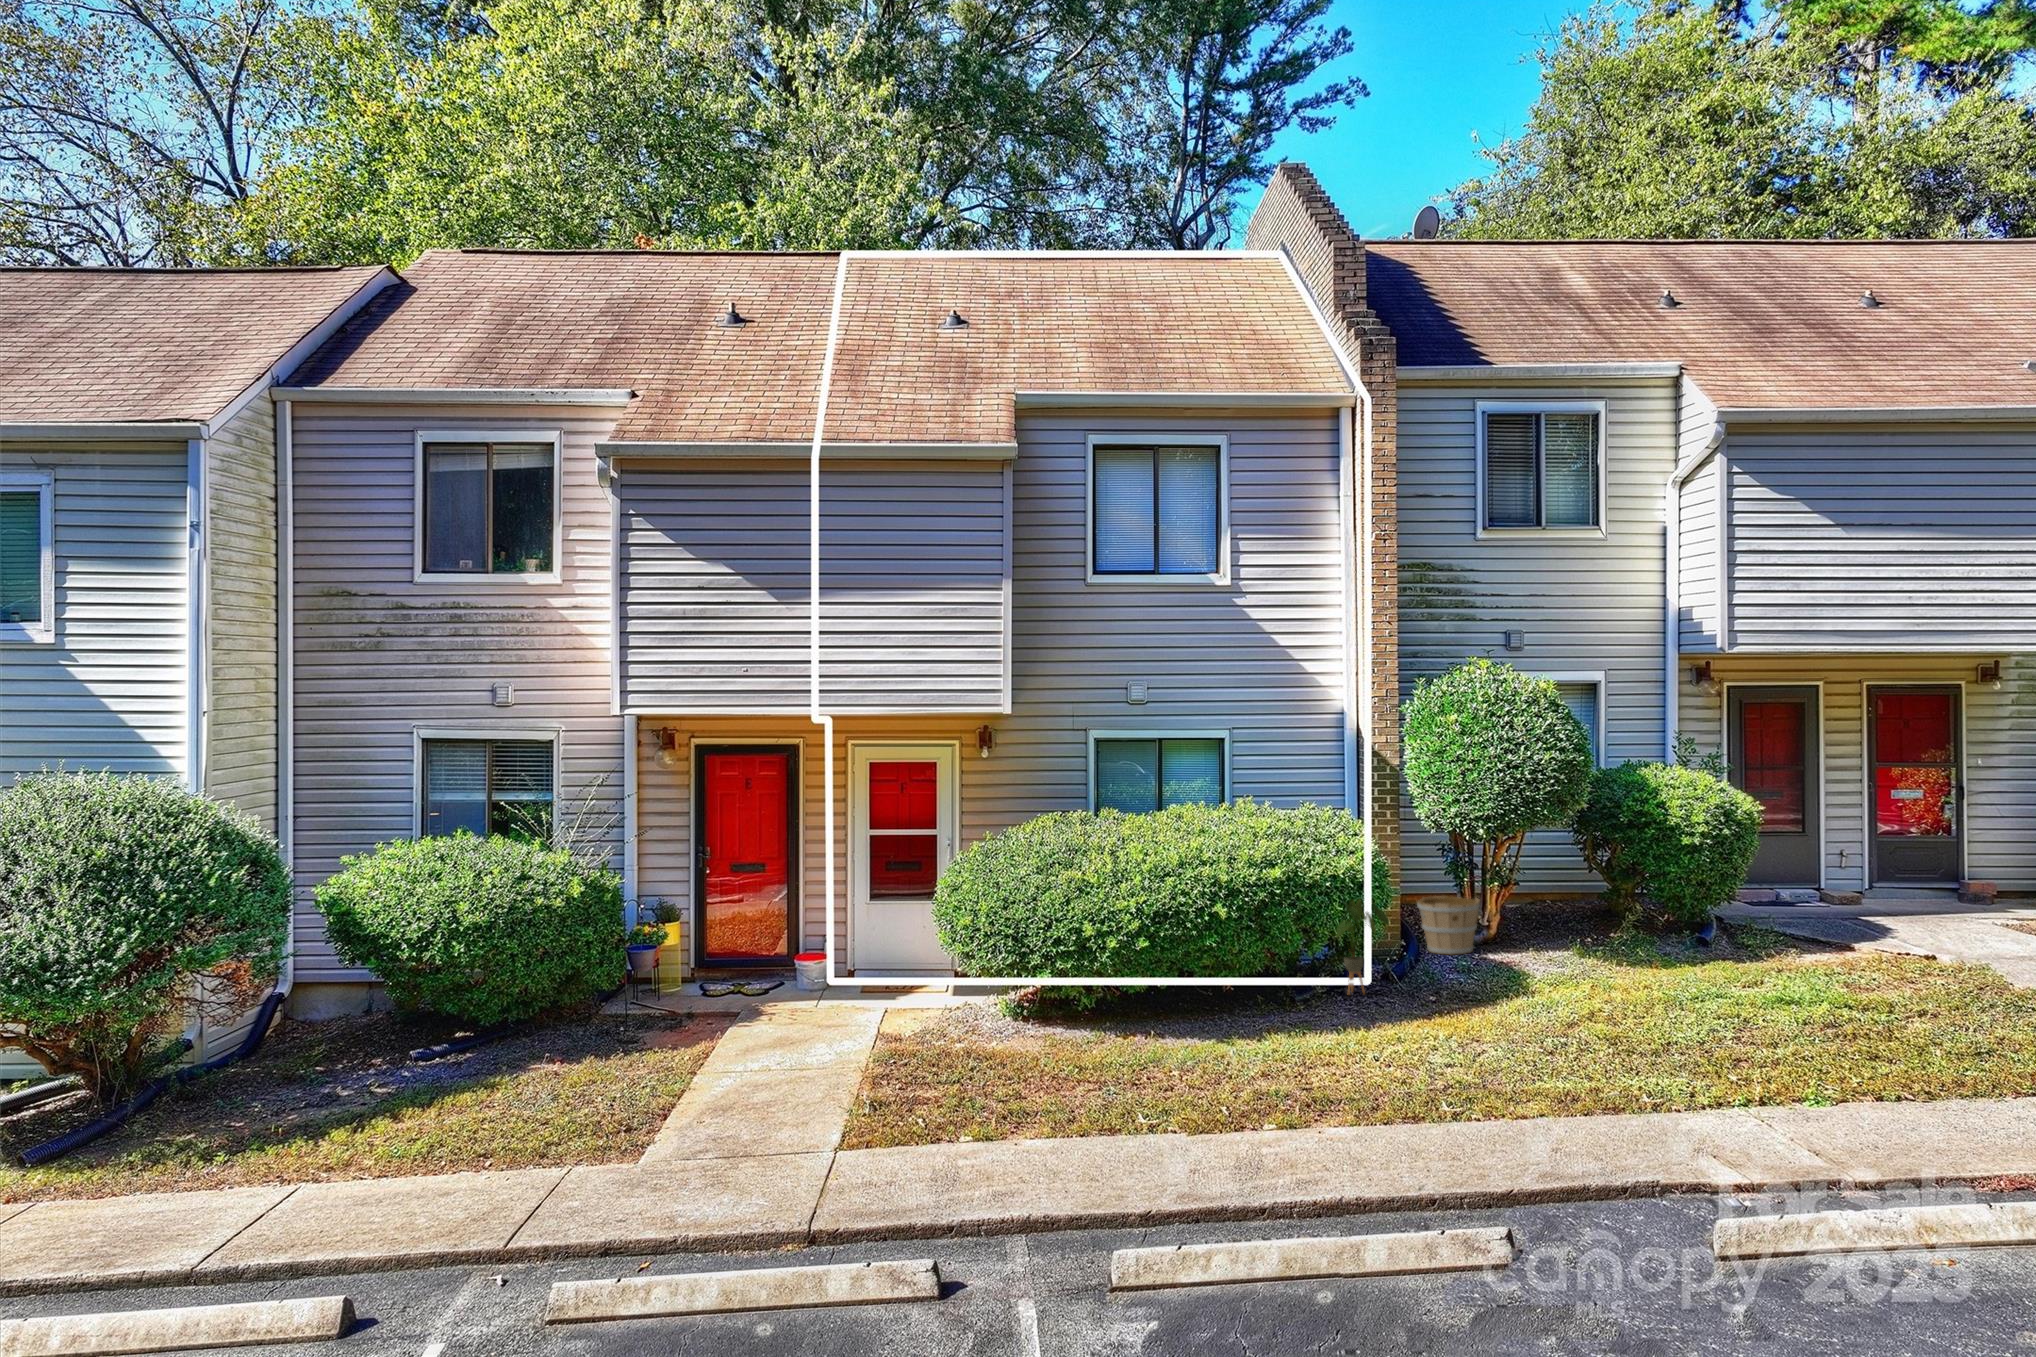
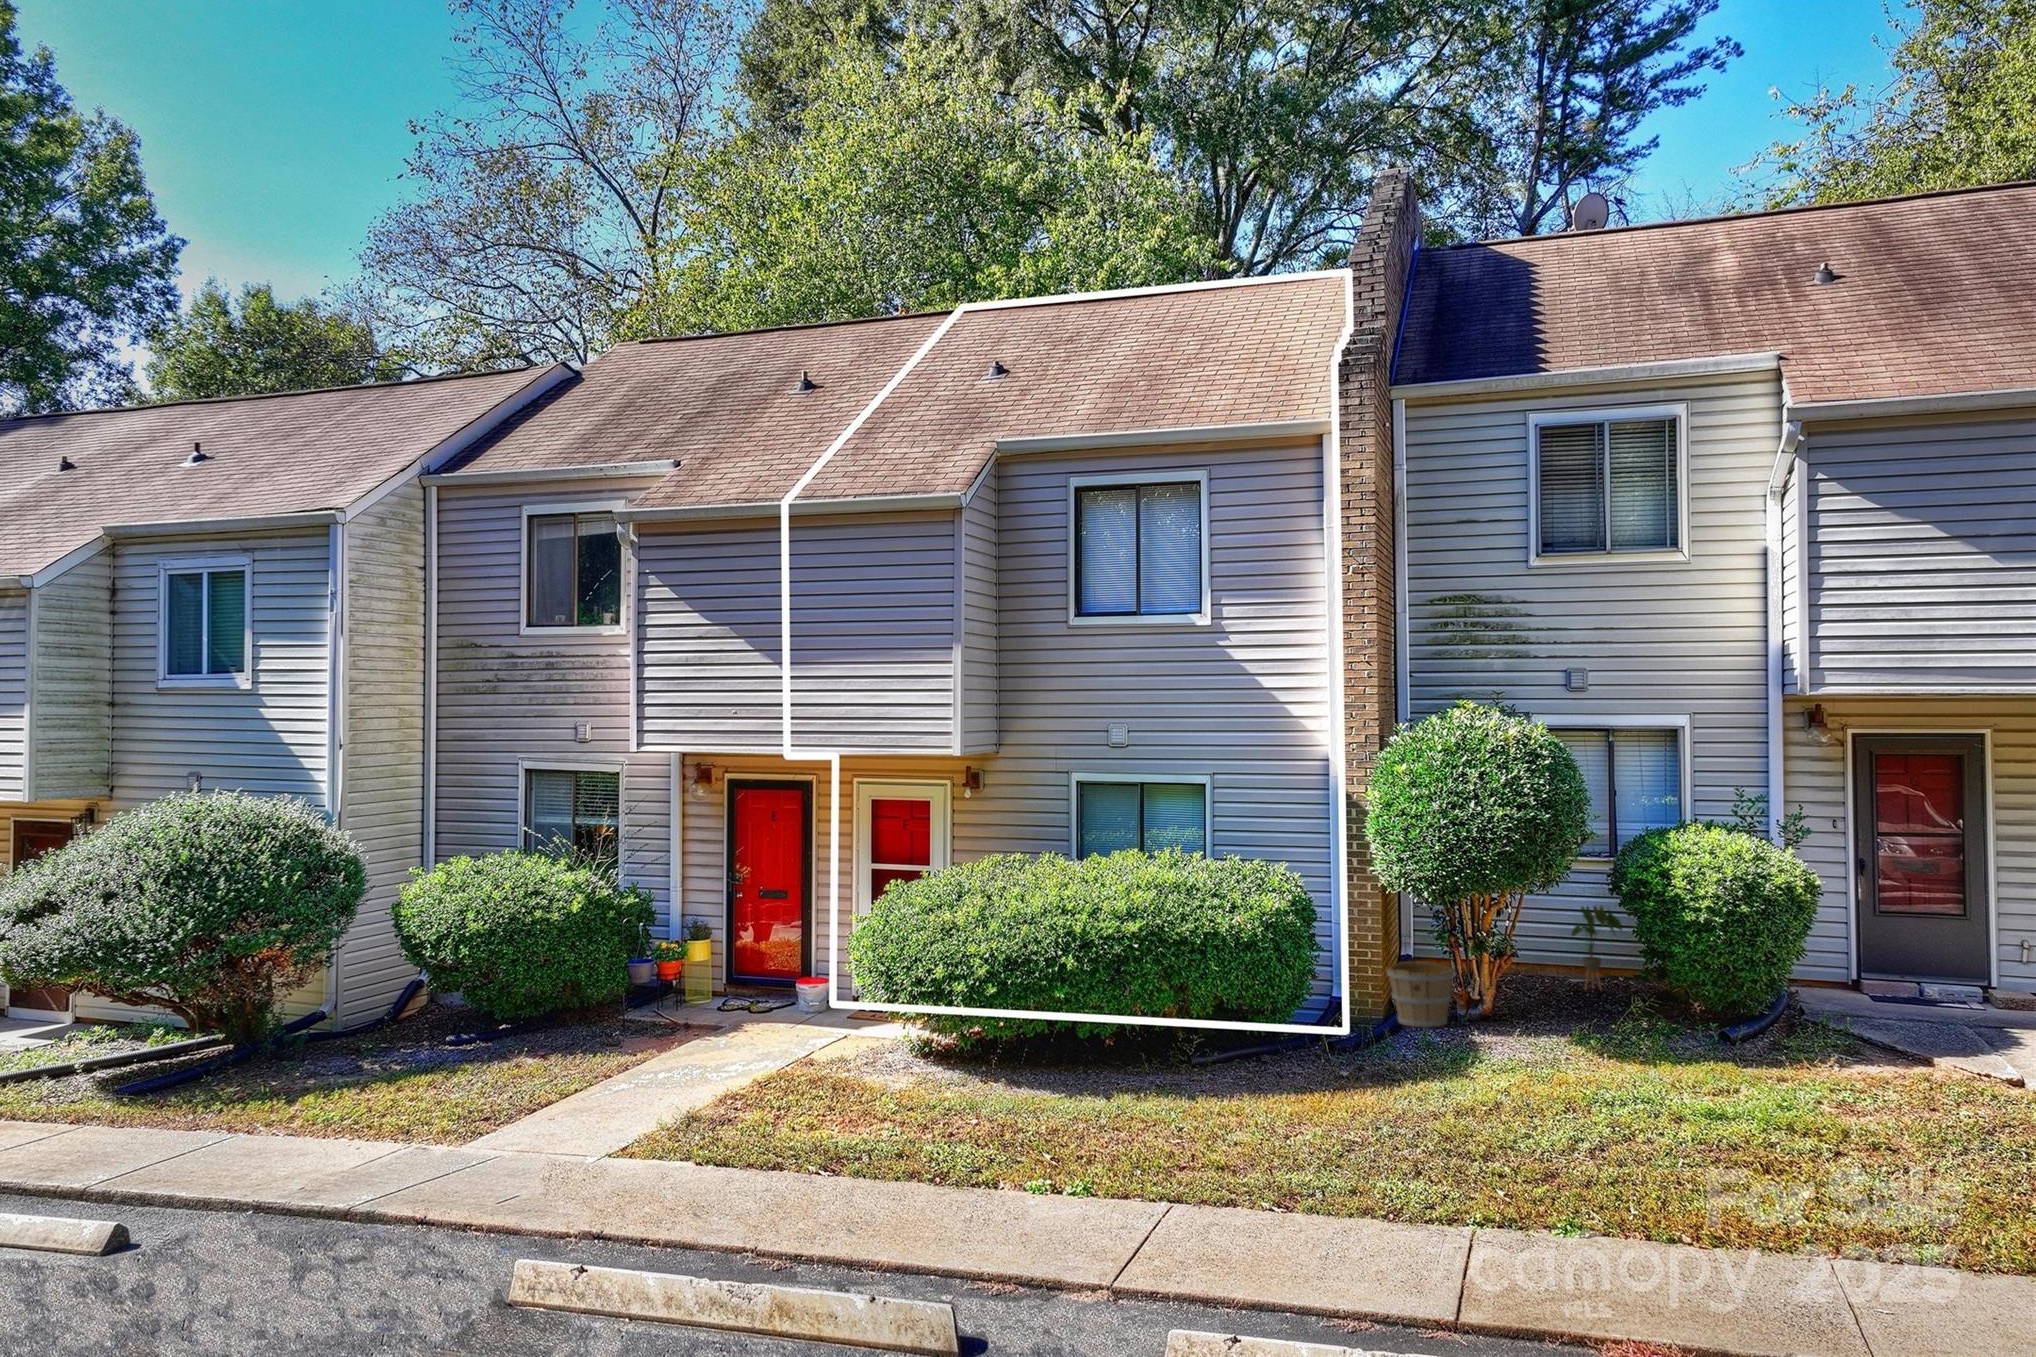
house plant: present [1336,899,1389,994] -> present [1572,906,1622,990]

